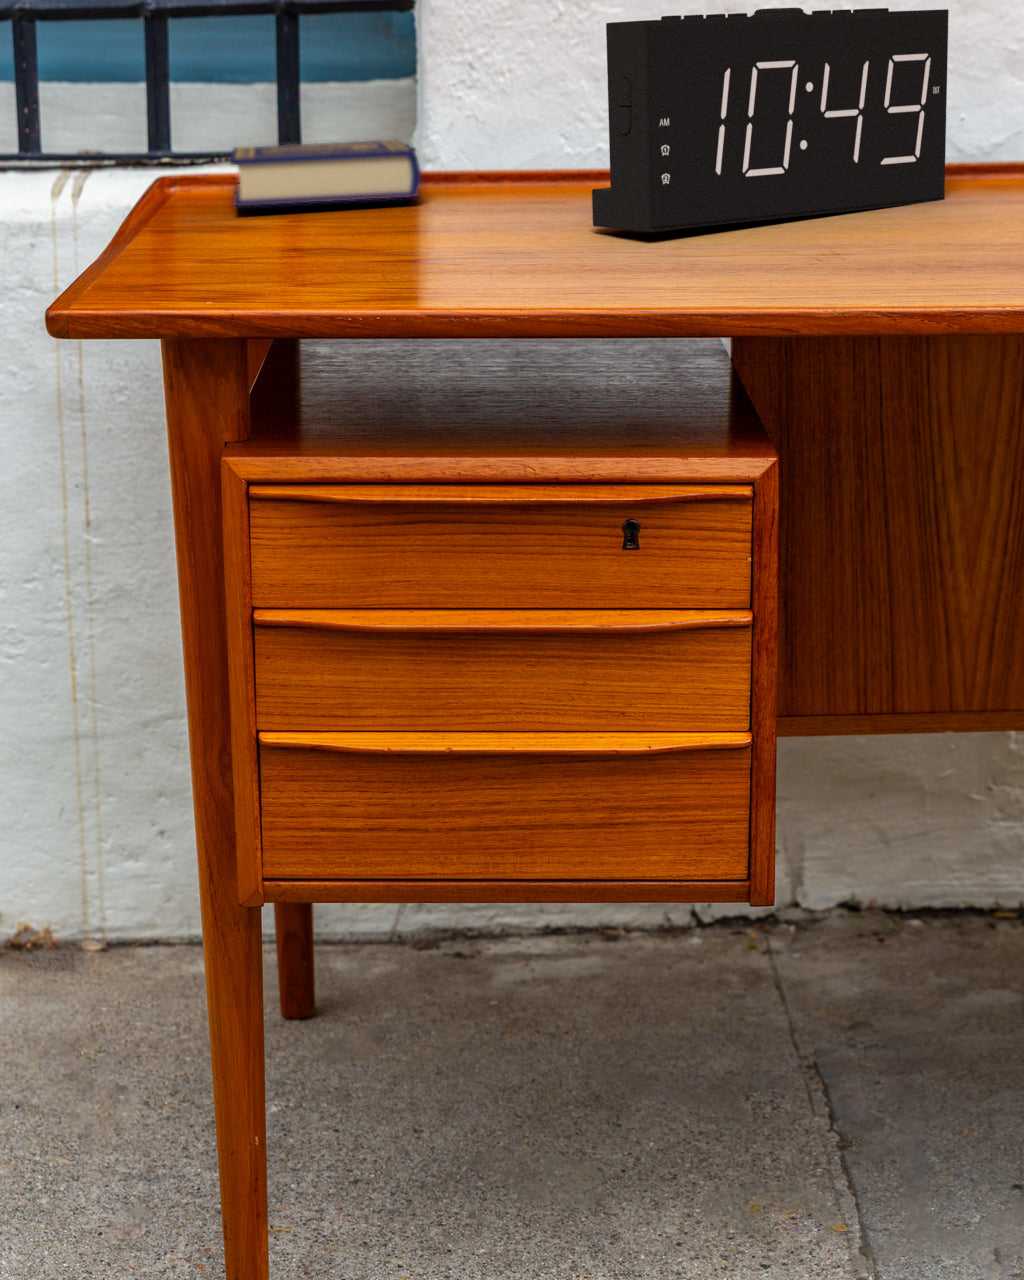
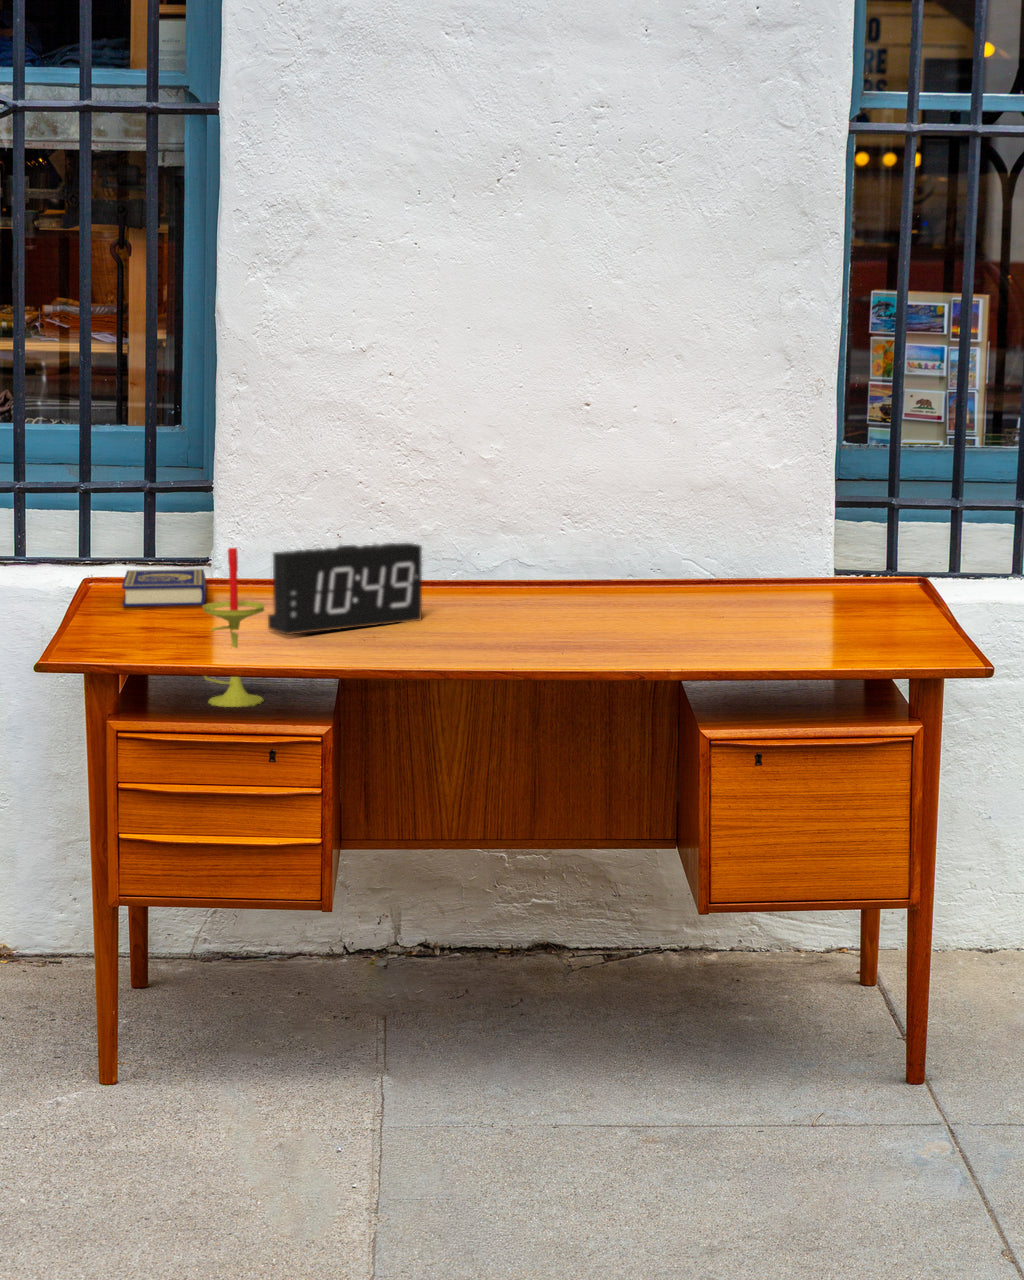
candle: none [408,41,562,430] -> present [203,548,265,707]

